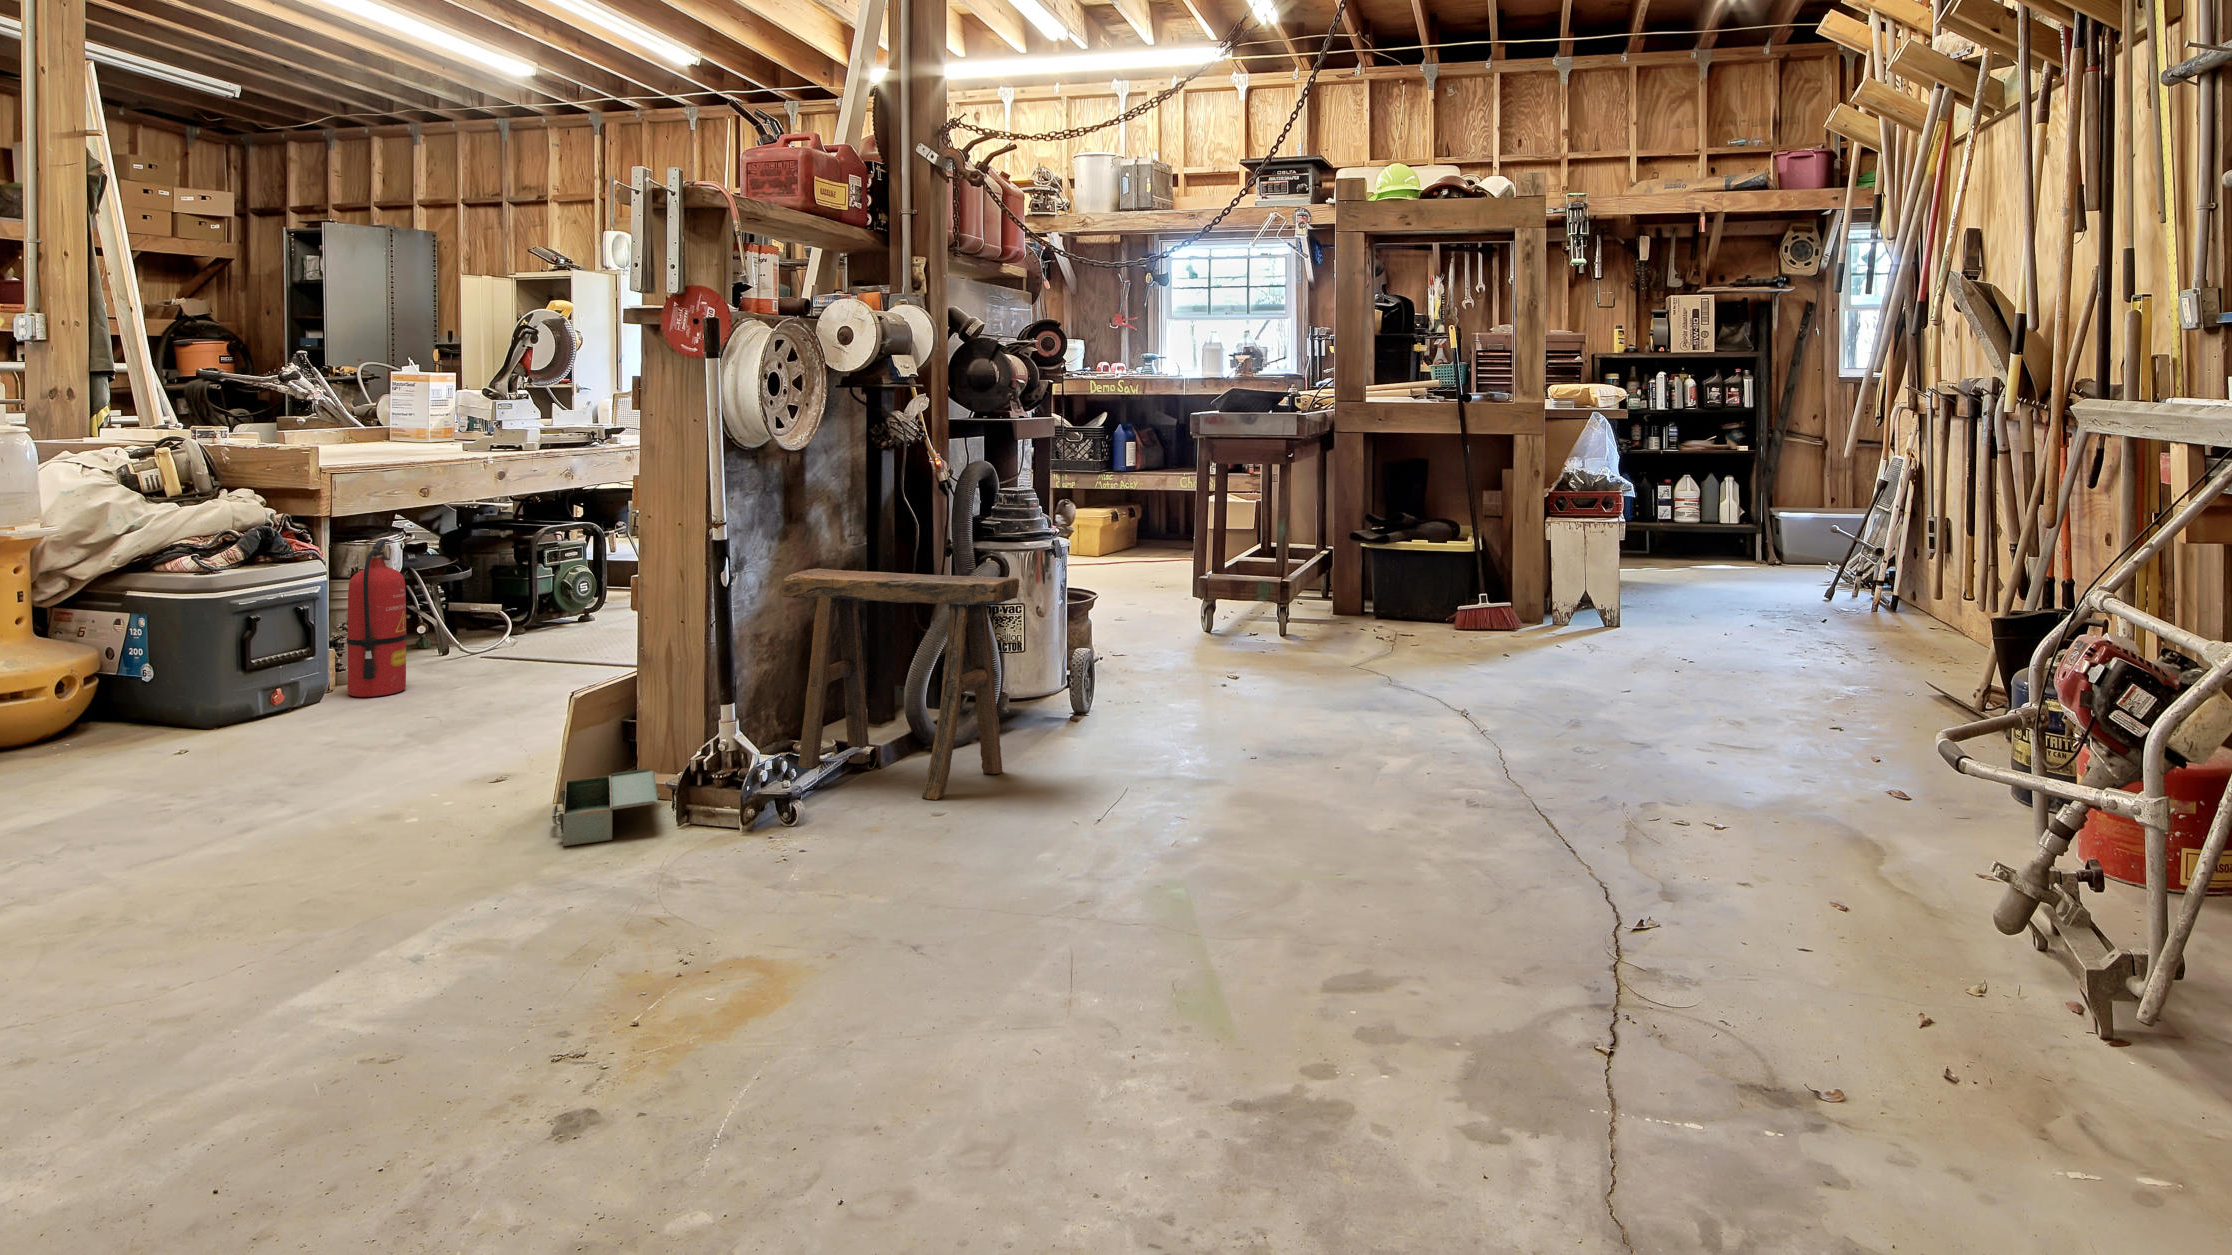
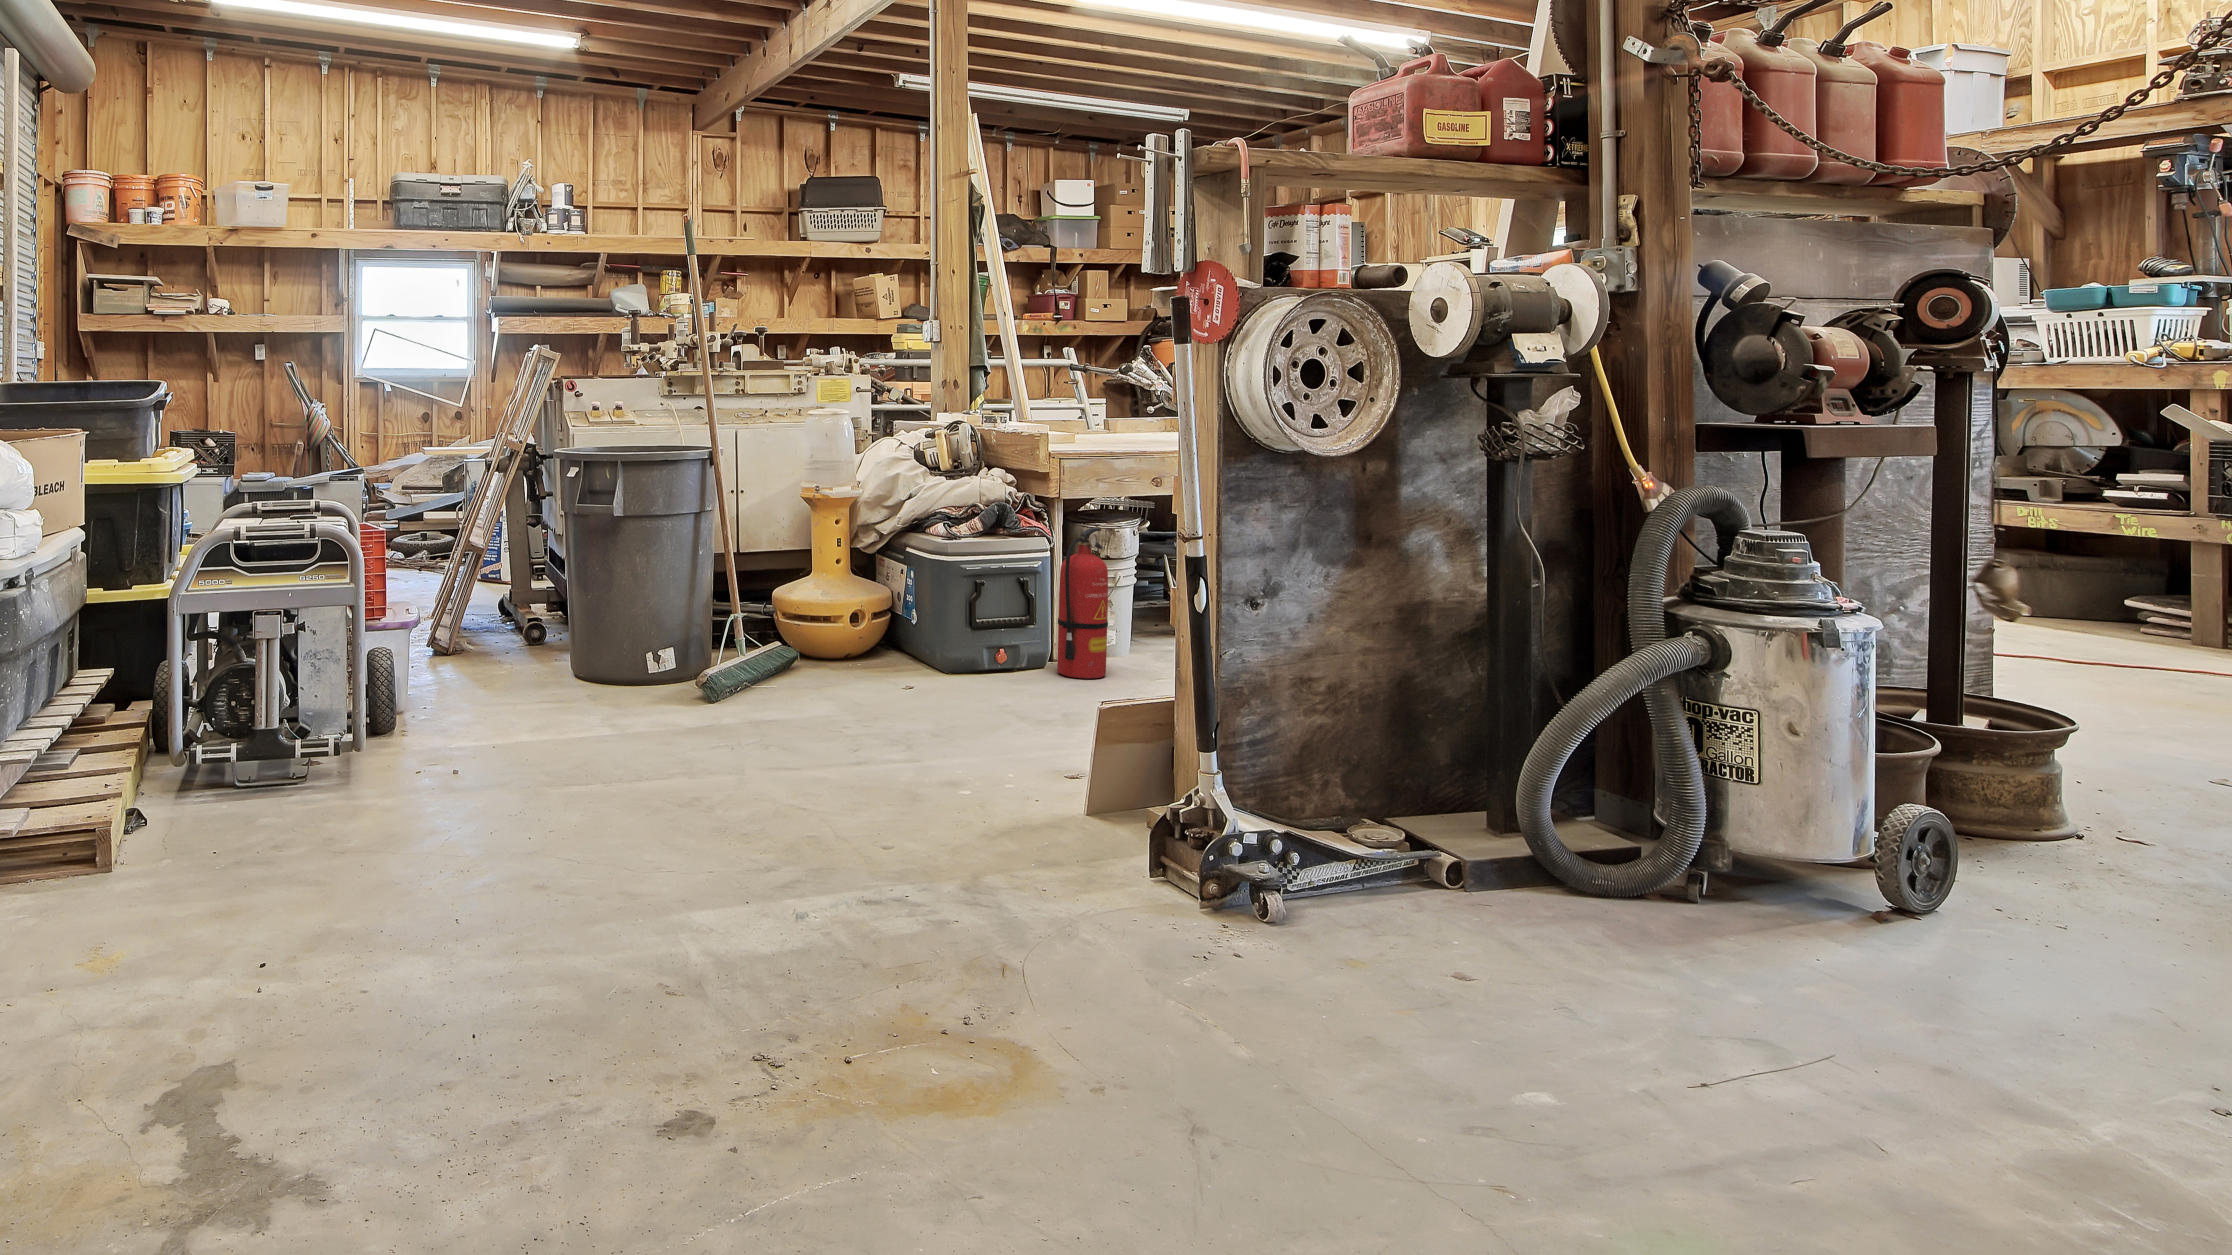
stool: present [781,568,1019,800] -> none [1319,612,1646,964]
toolbox: present [552,769,660,846] -> none [1031,793,1163,867]

